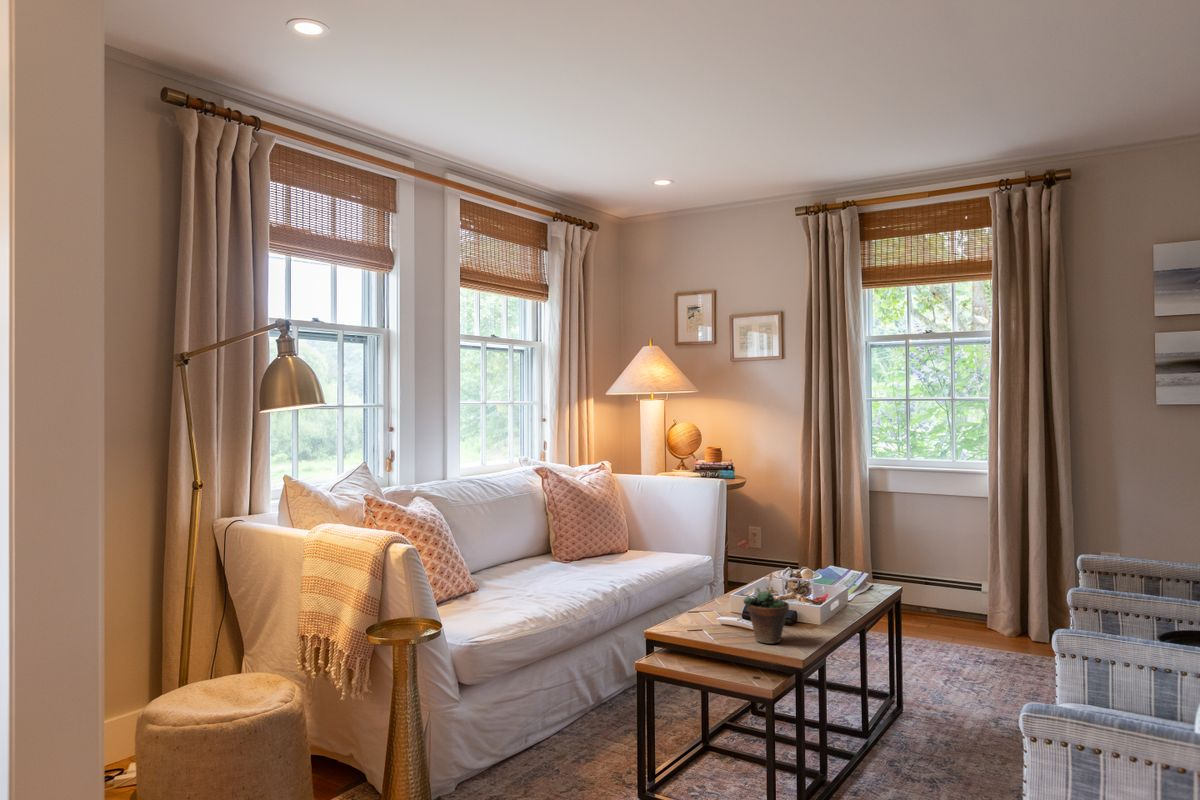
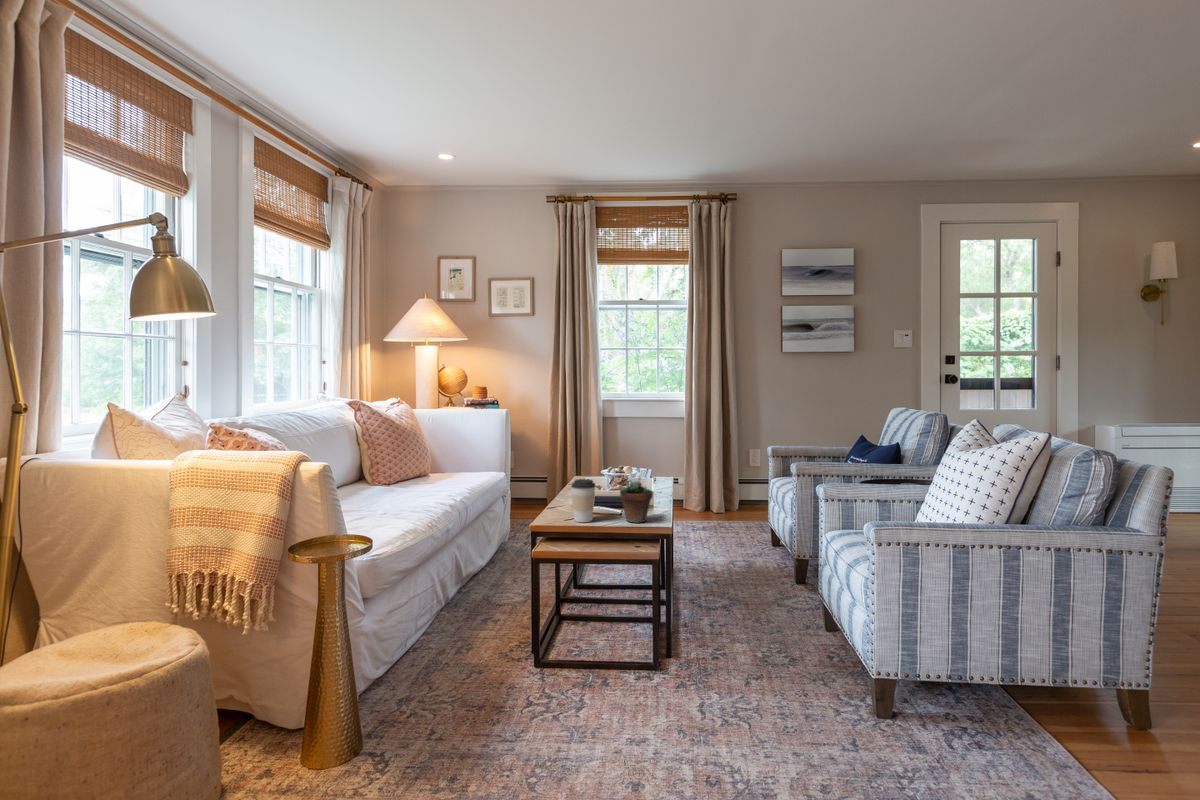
coffee cup: none [690,581,720,635] -> present [571,479,595,522]

